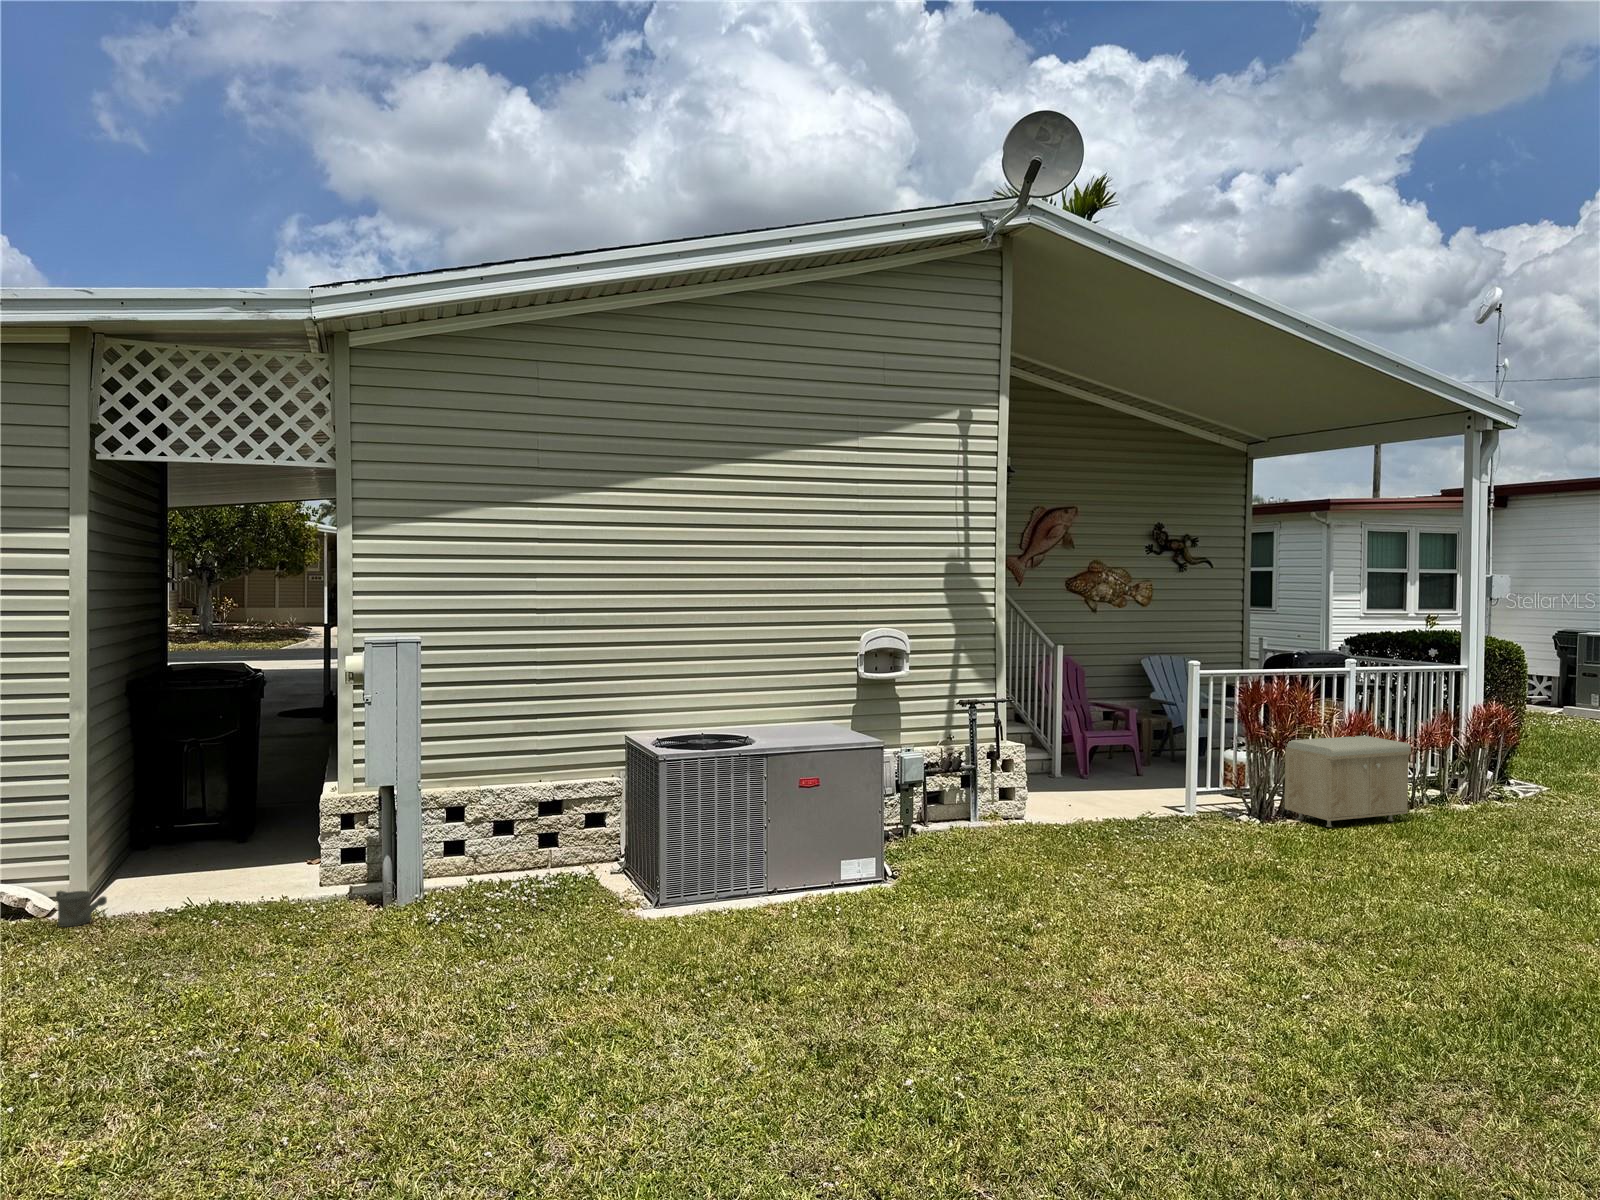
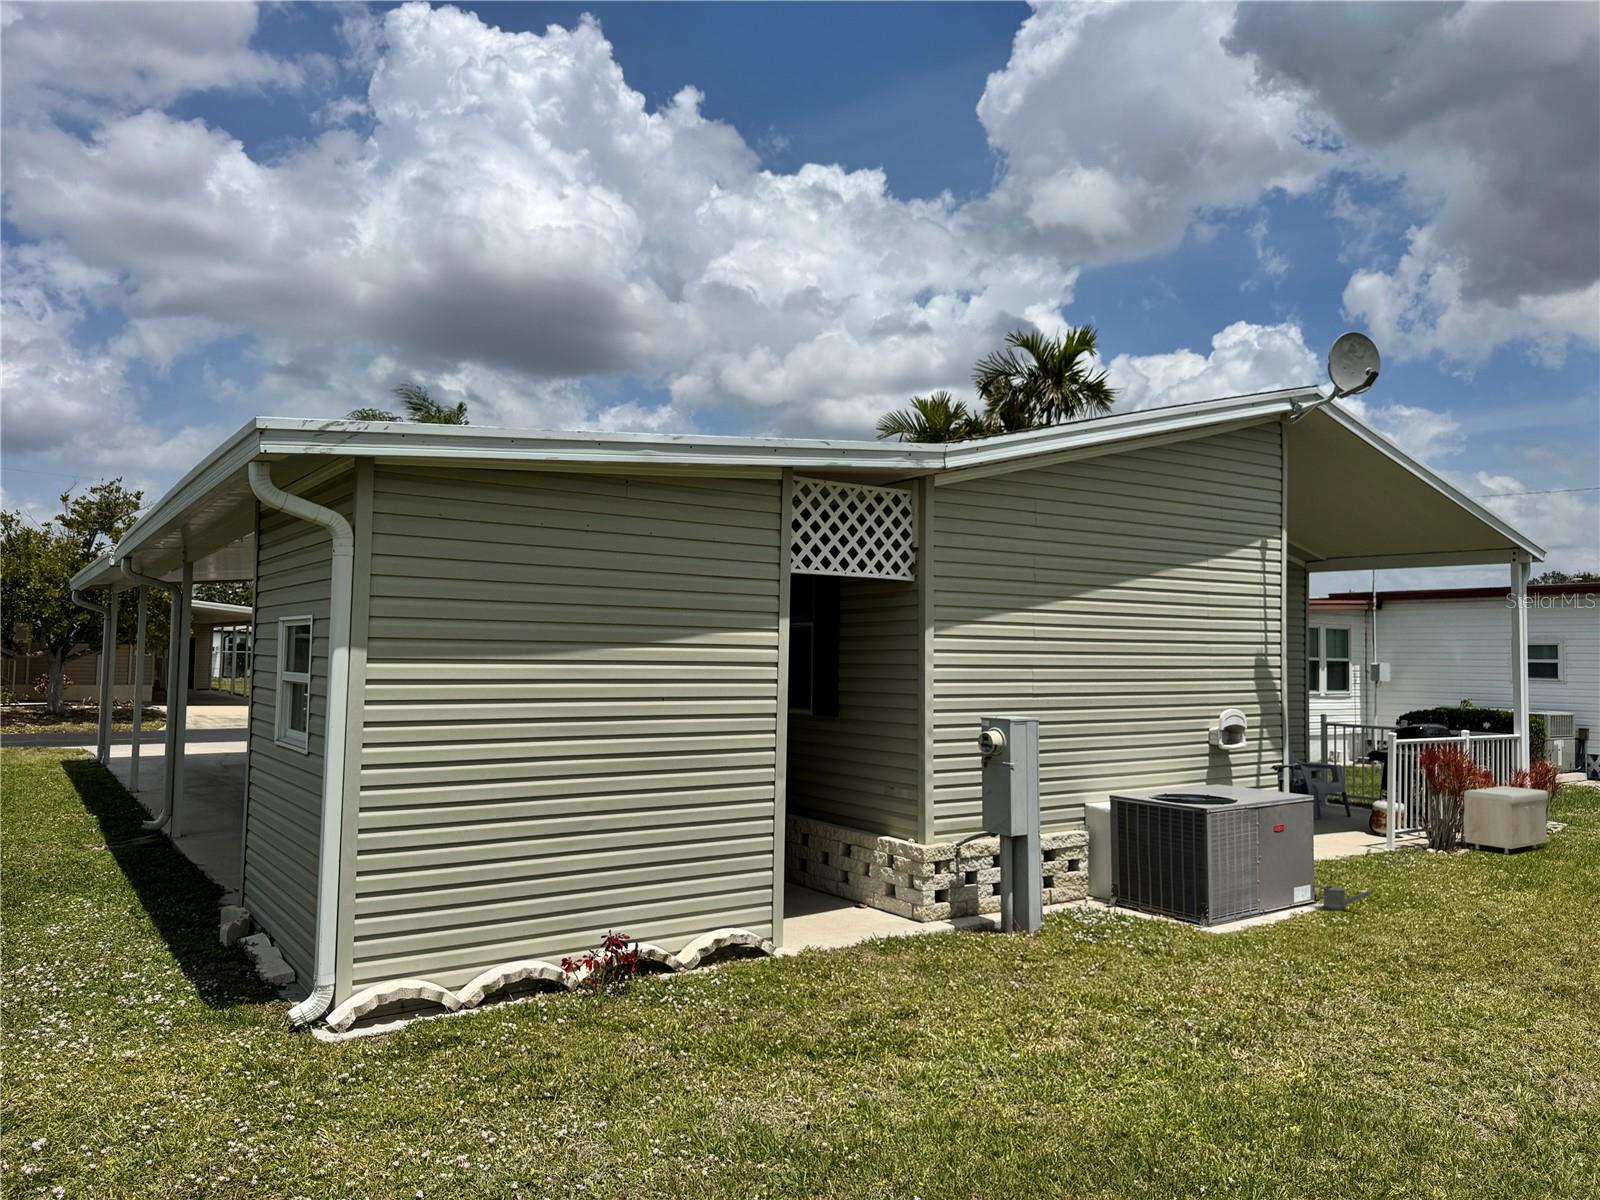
watering can: present [56,891,107,927] -> present [1313,885,1371,910]

